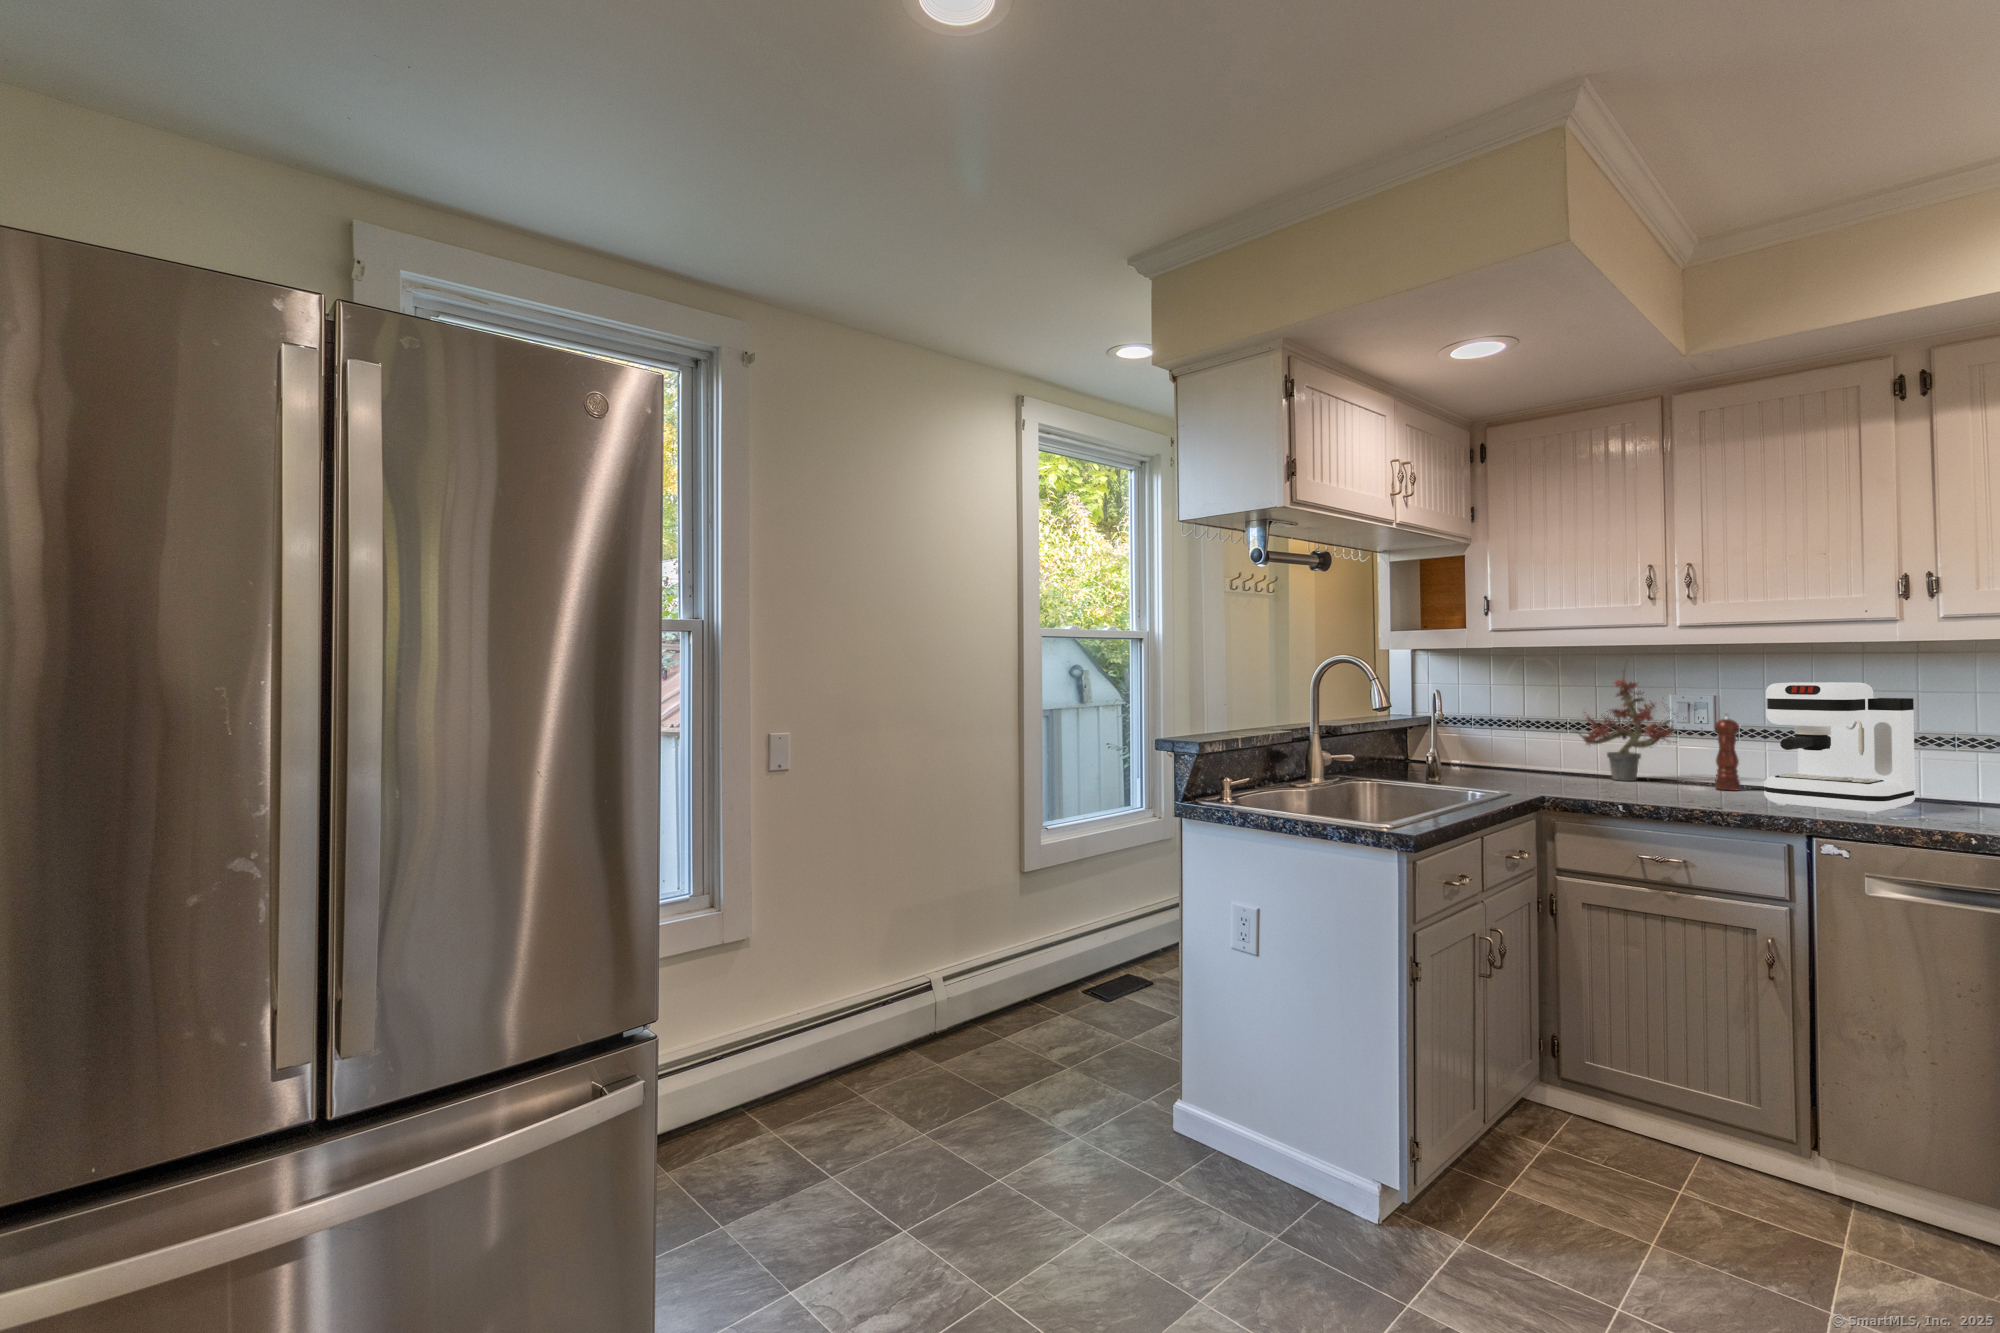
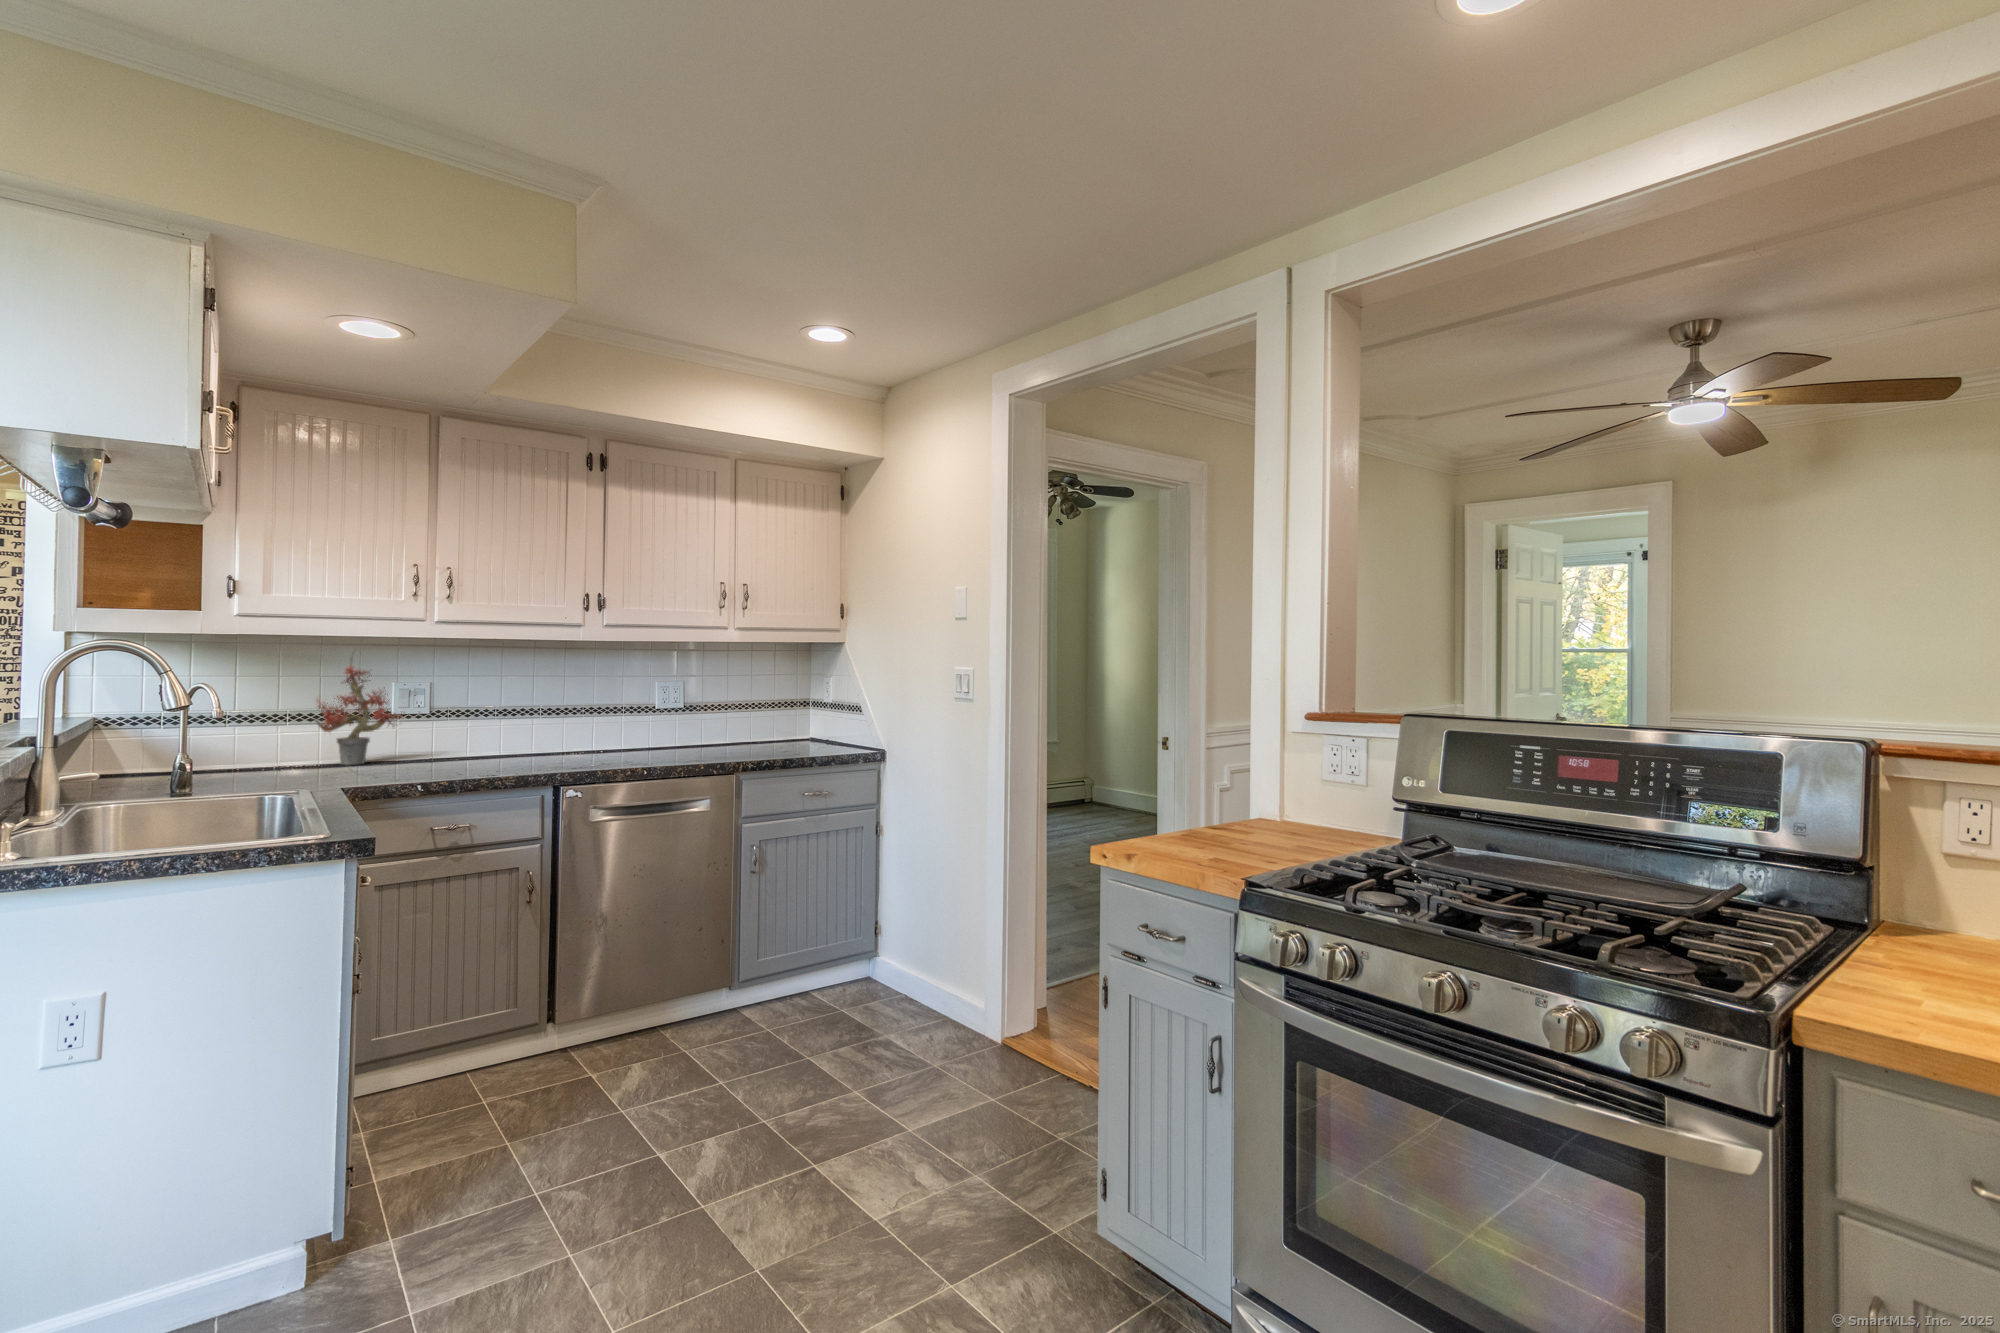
coffee maker: present [1764,682,1915,814] -> none [508,672,591,770]
pepper mill: present [1715,714,1740,790] -> none [442,698,463,763]

